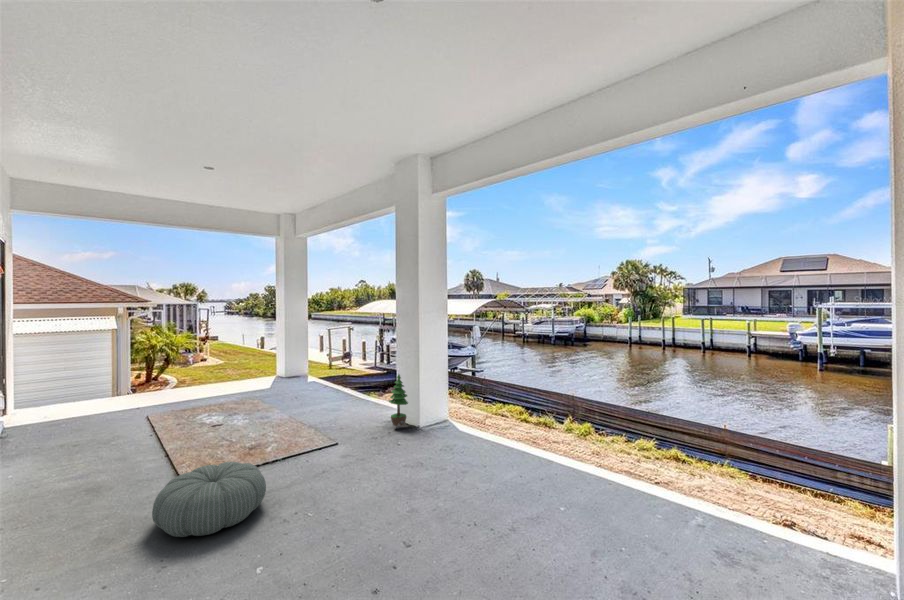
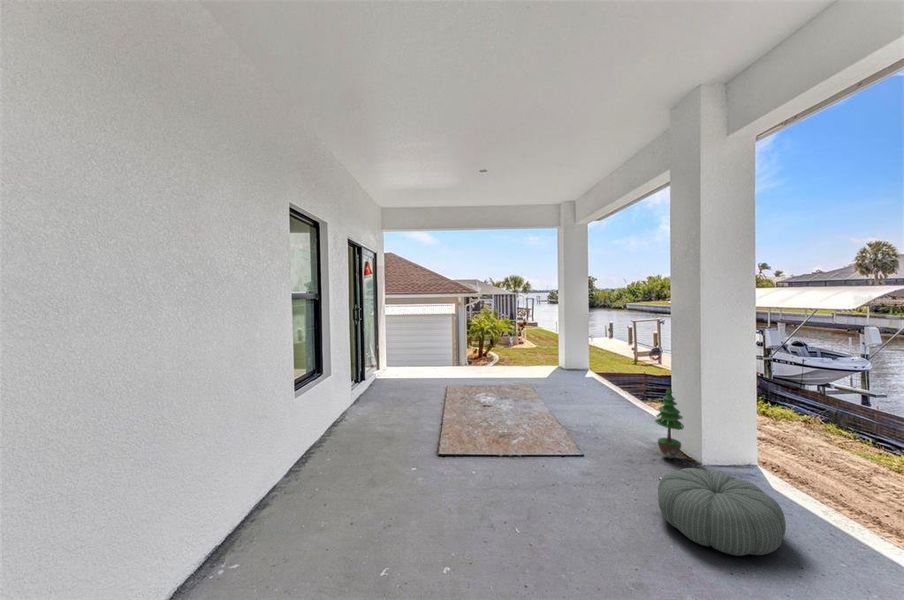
pouf: present [152,462,266,537] -> present [658,468,786,556]

